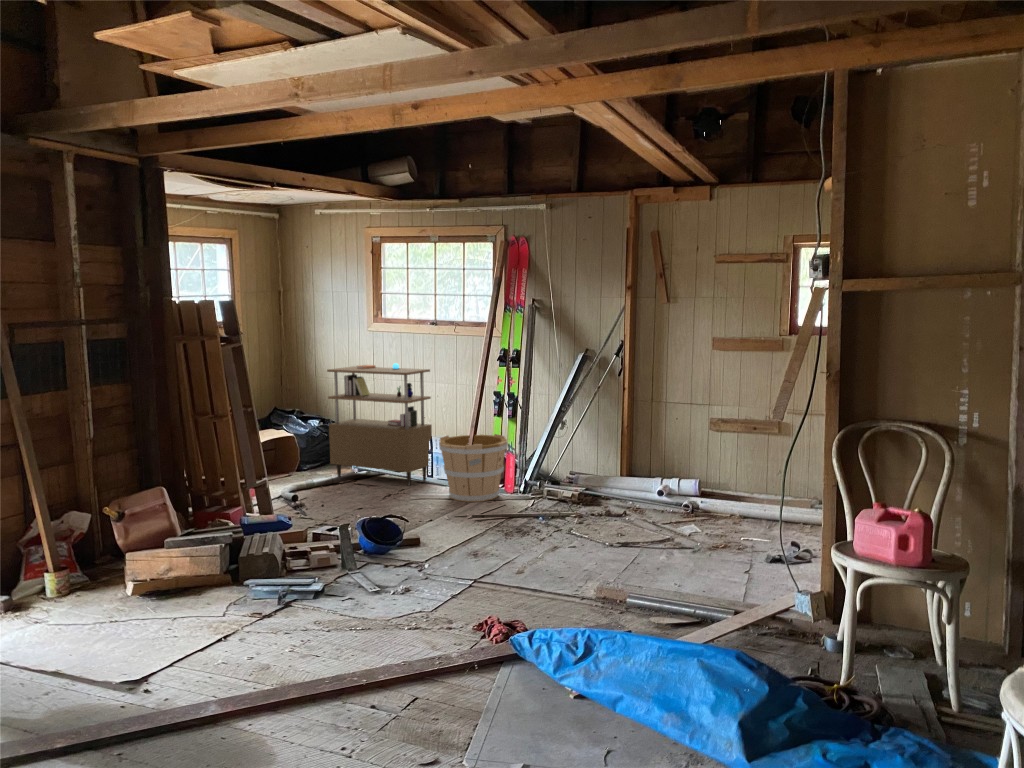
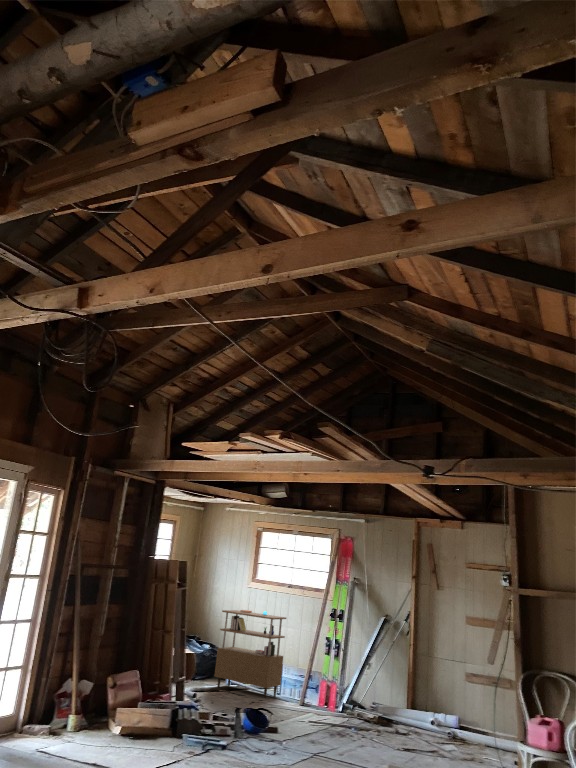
wooden bucket: present [439,434,508,502] -> none [289,664,333,714]

